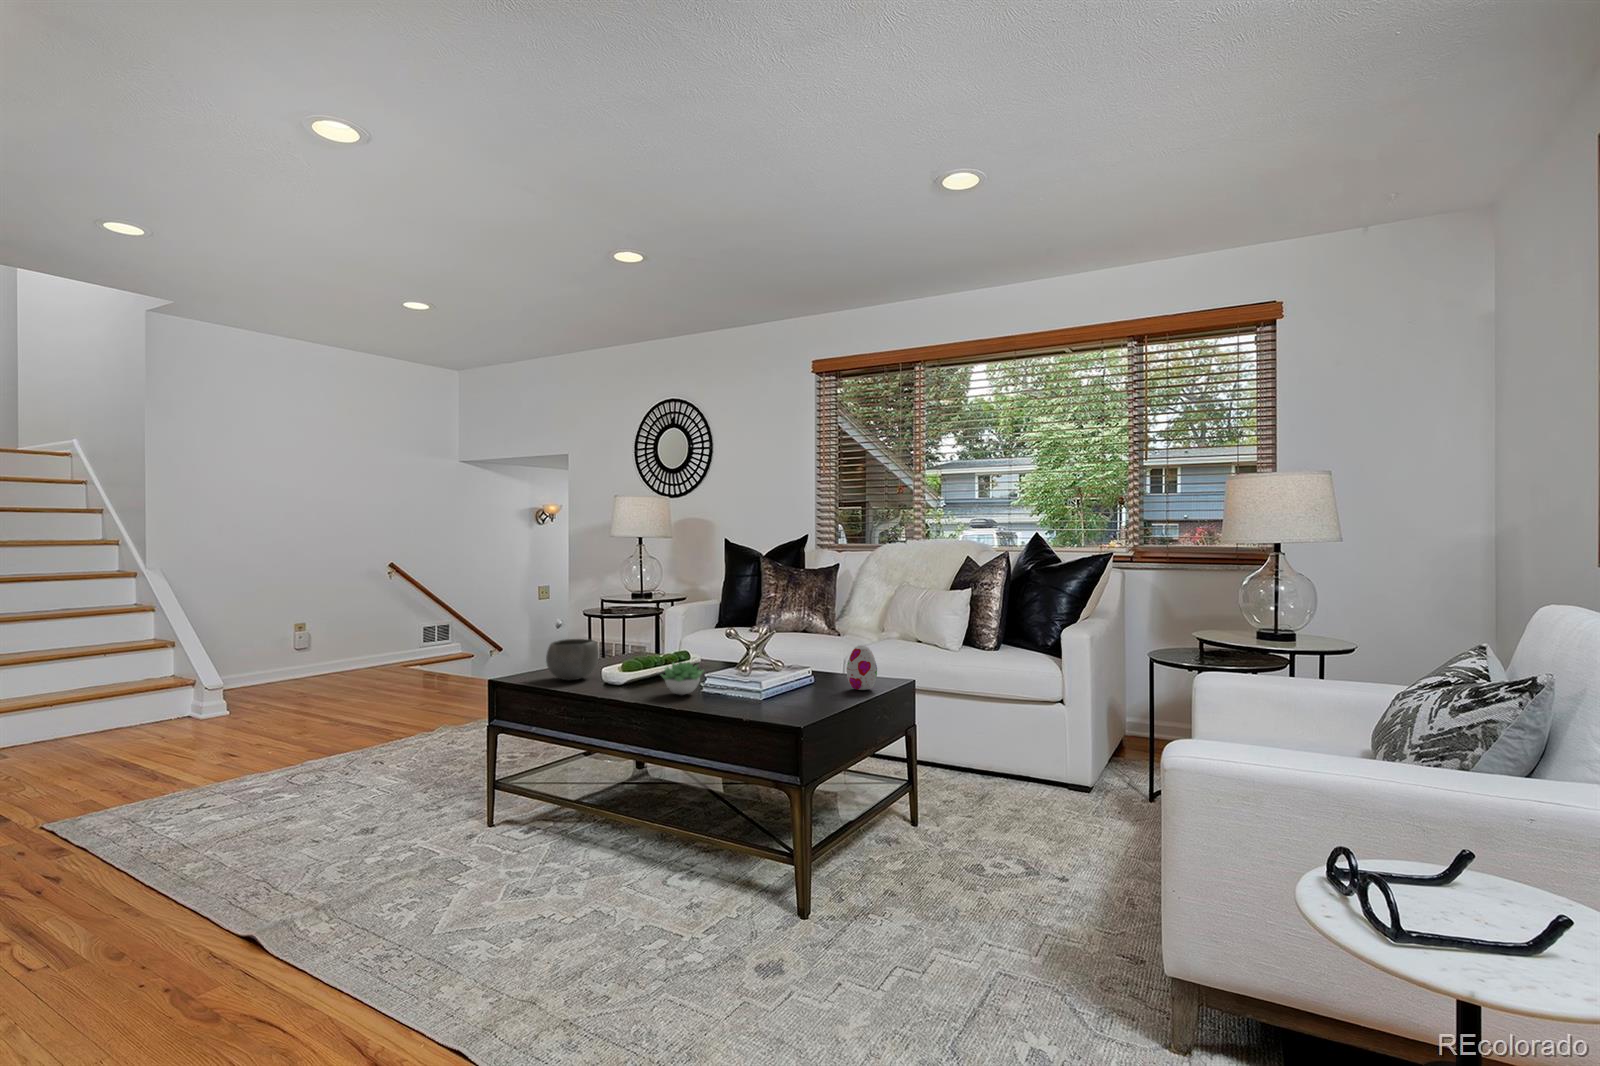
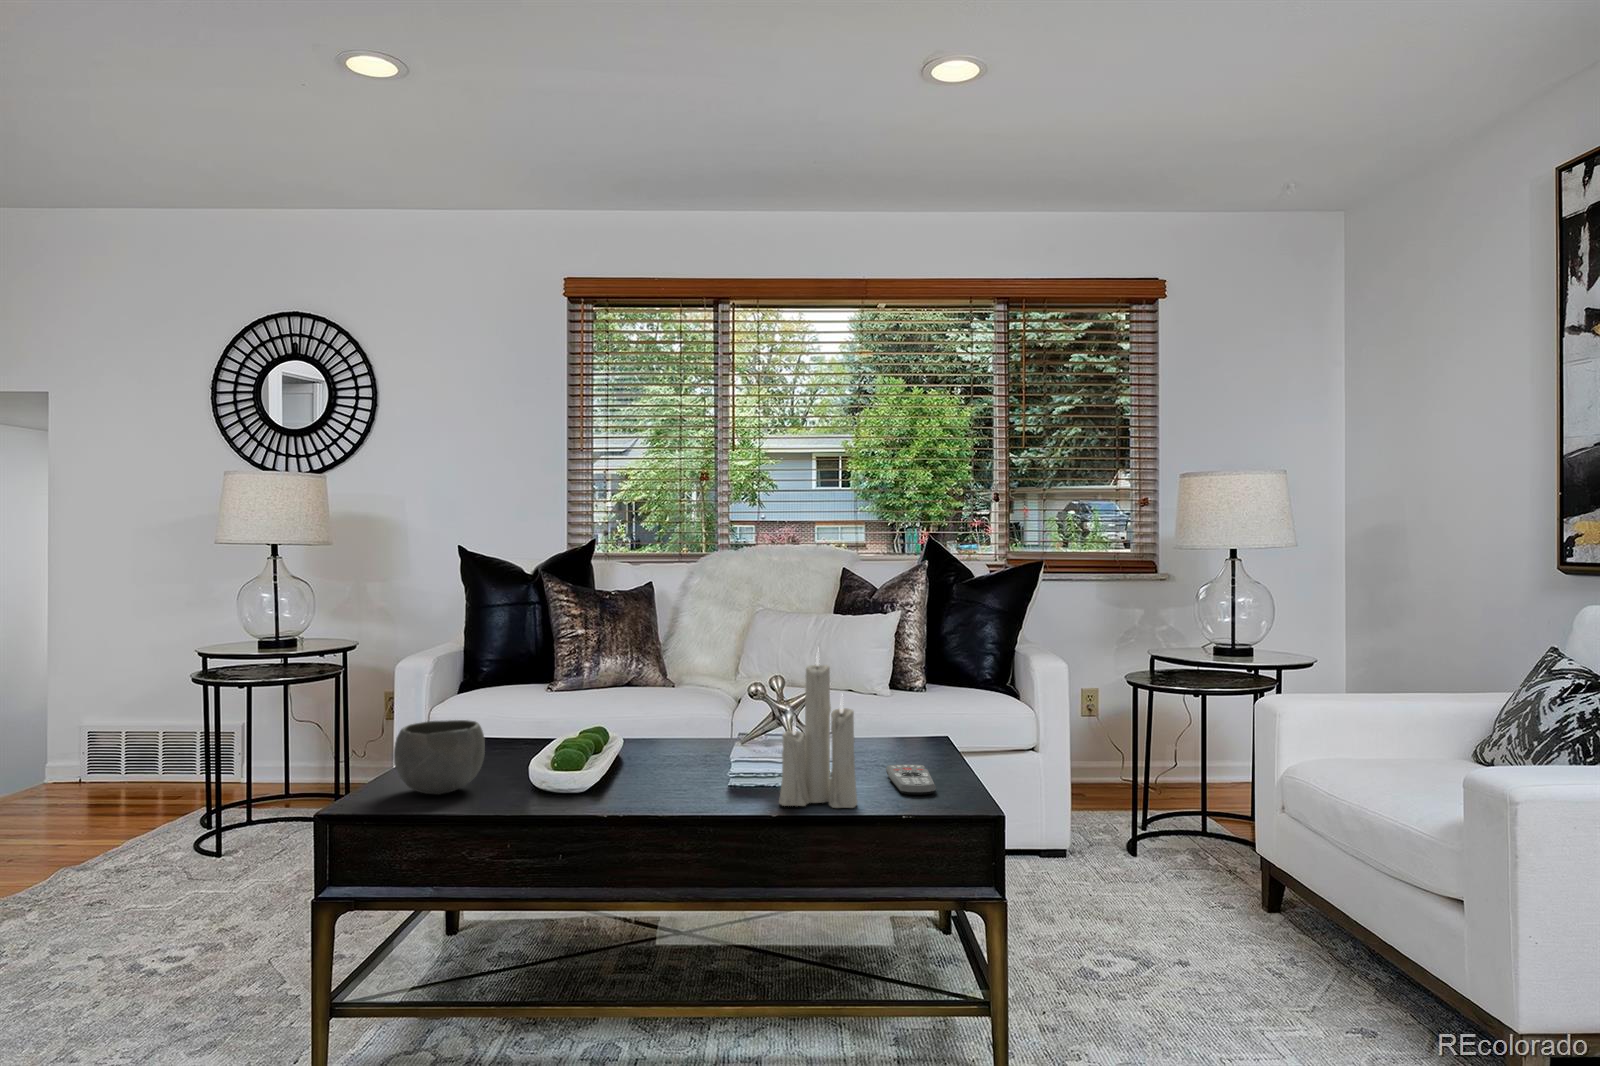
candle: none [709,600,755,716] -> present [779,651,857,808]
decorative egg: present [847,644,877,690] -> none [876,693,919,756]
succulent plant: present [661,662,703,695] -> none [647,739,720,792]
remote control: none [796,693,845,714] -> present [886,764,936,795]

